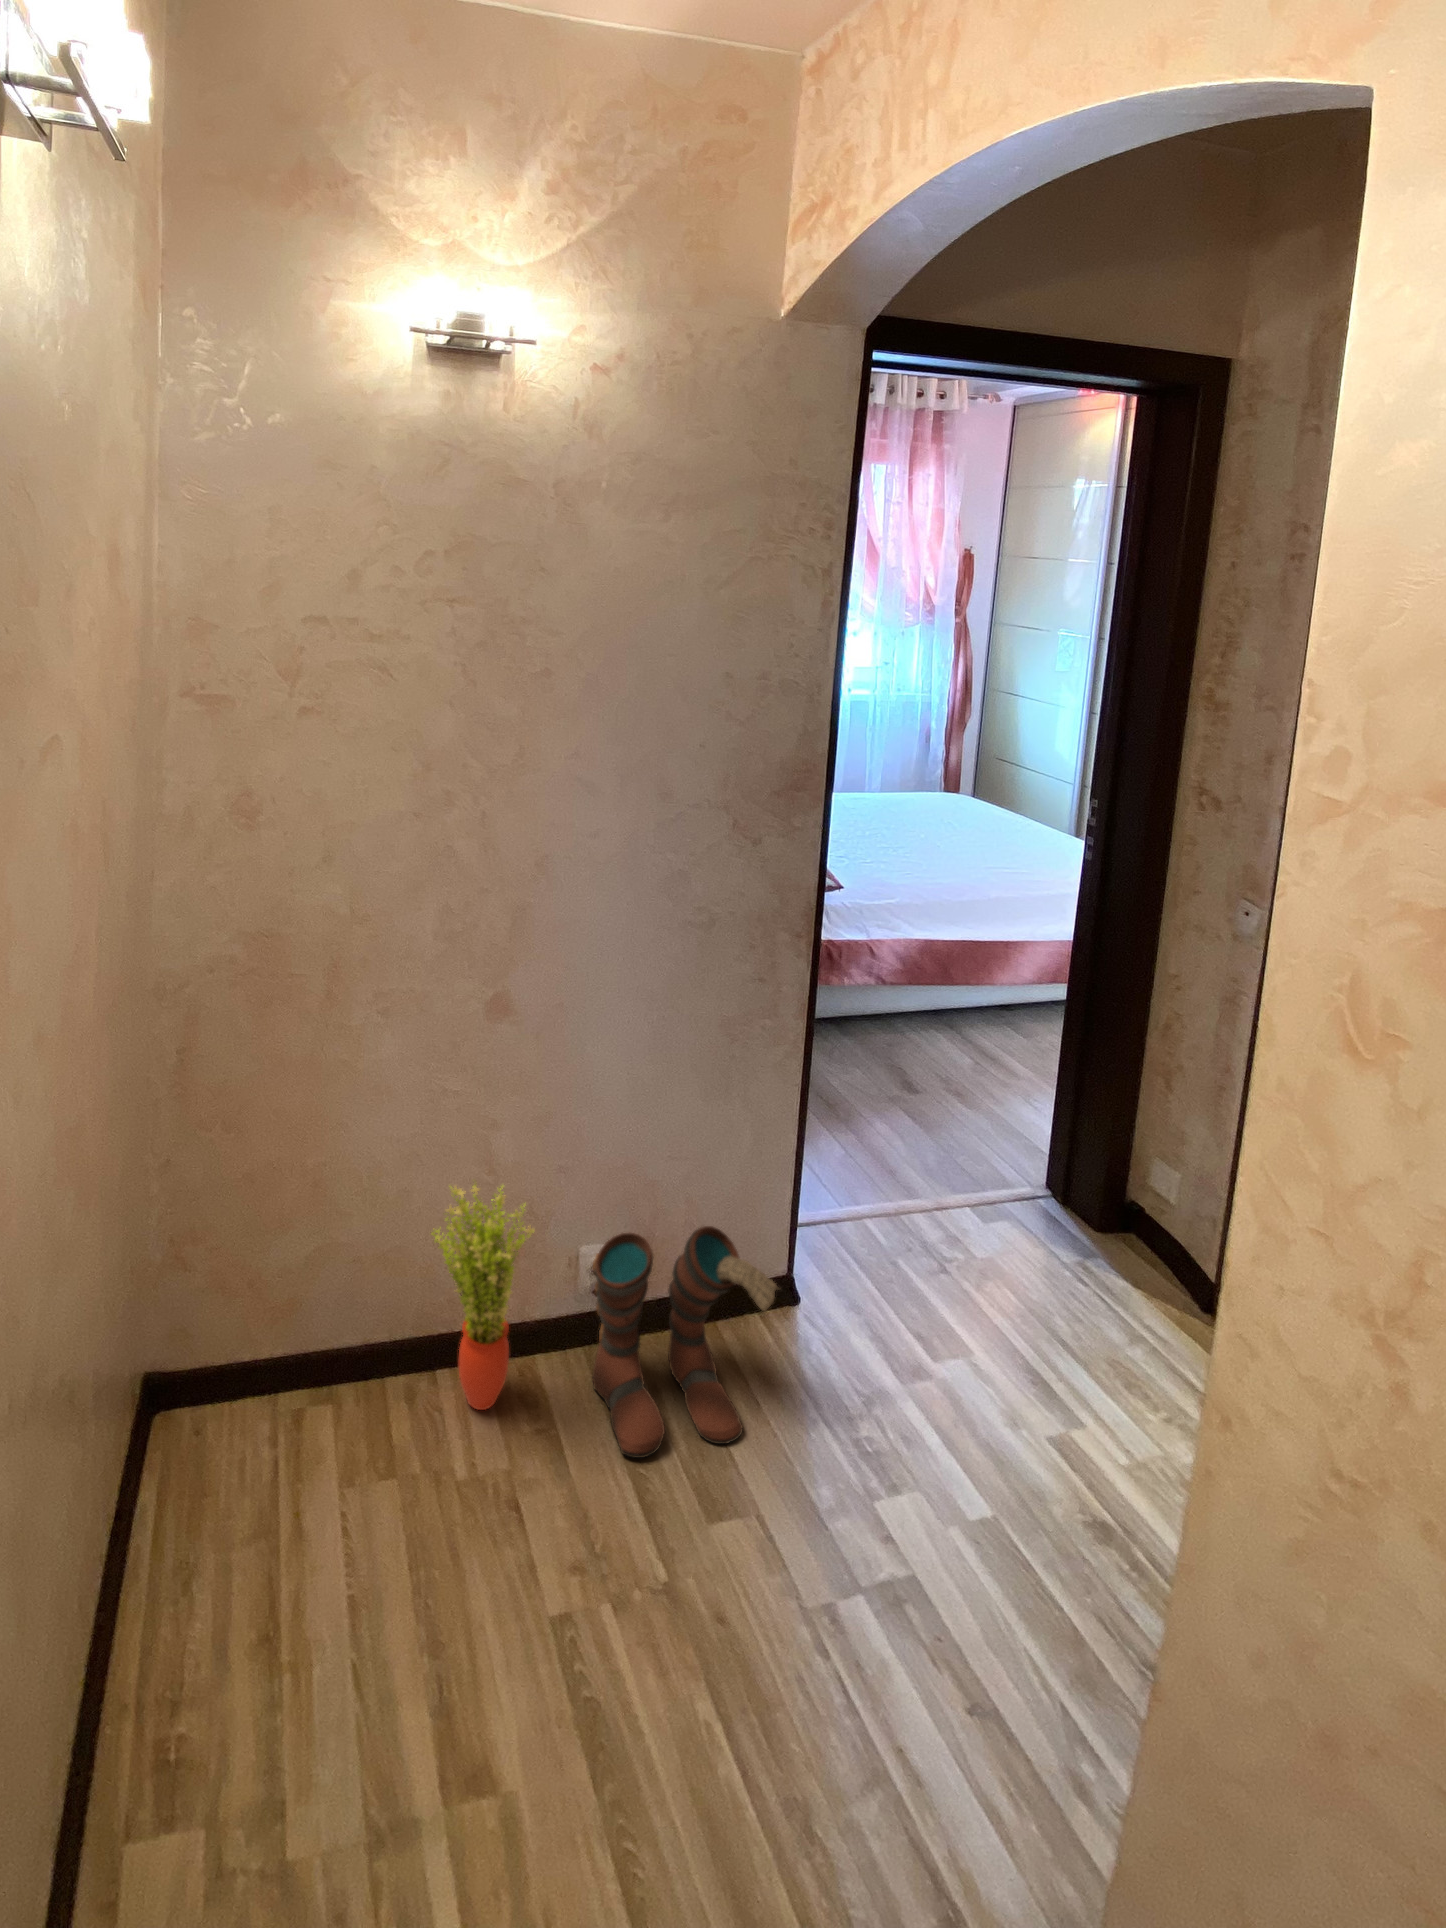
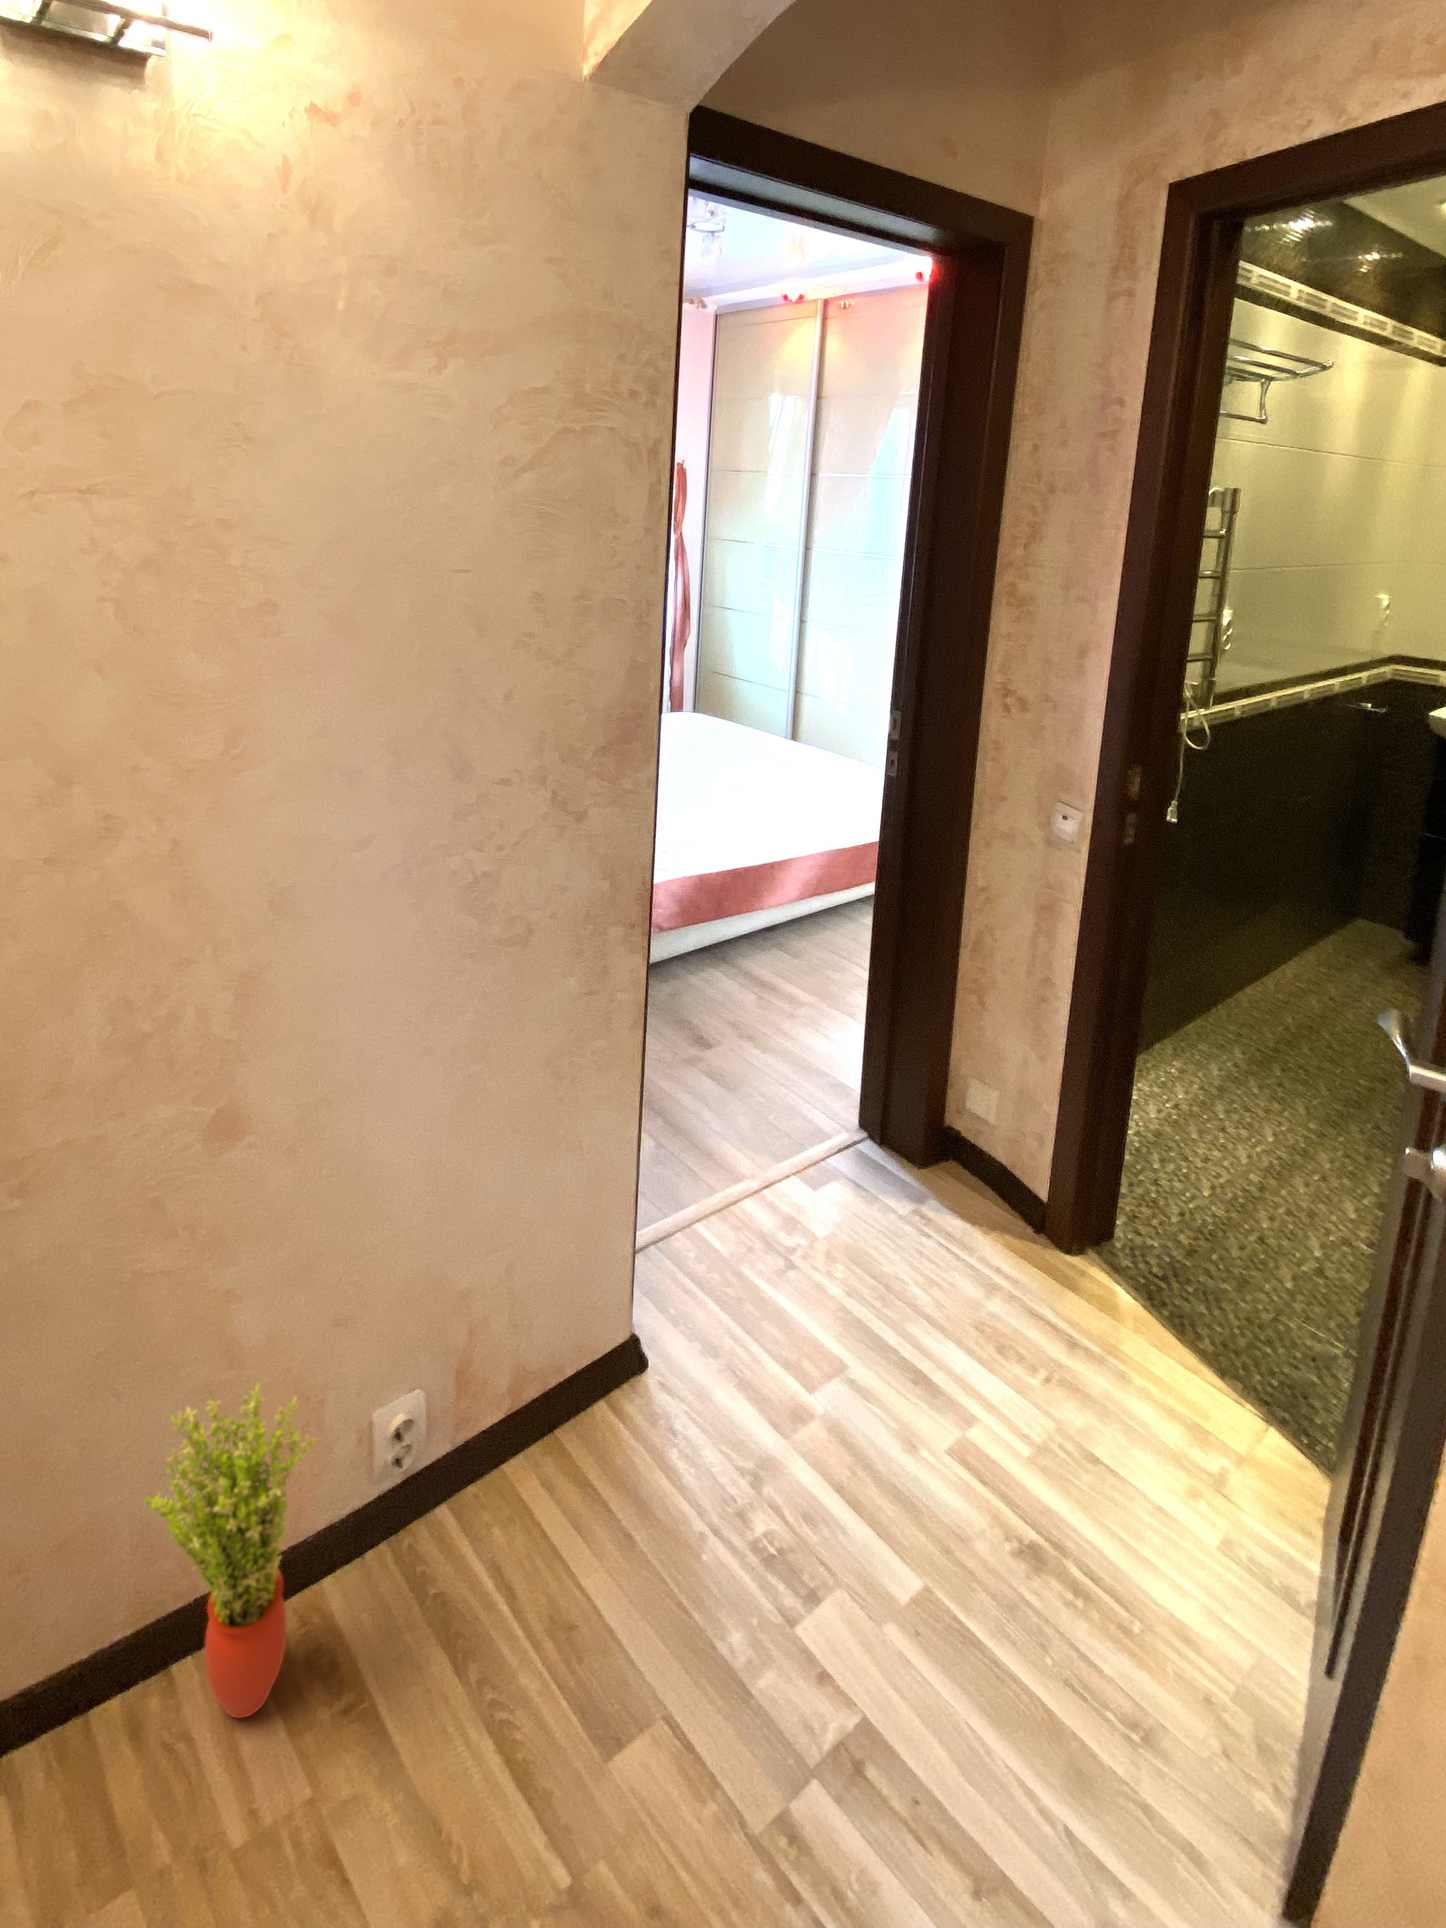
boots: present [592,1226,779,1458] -> none [399,1329,653,1702]

